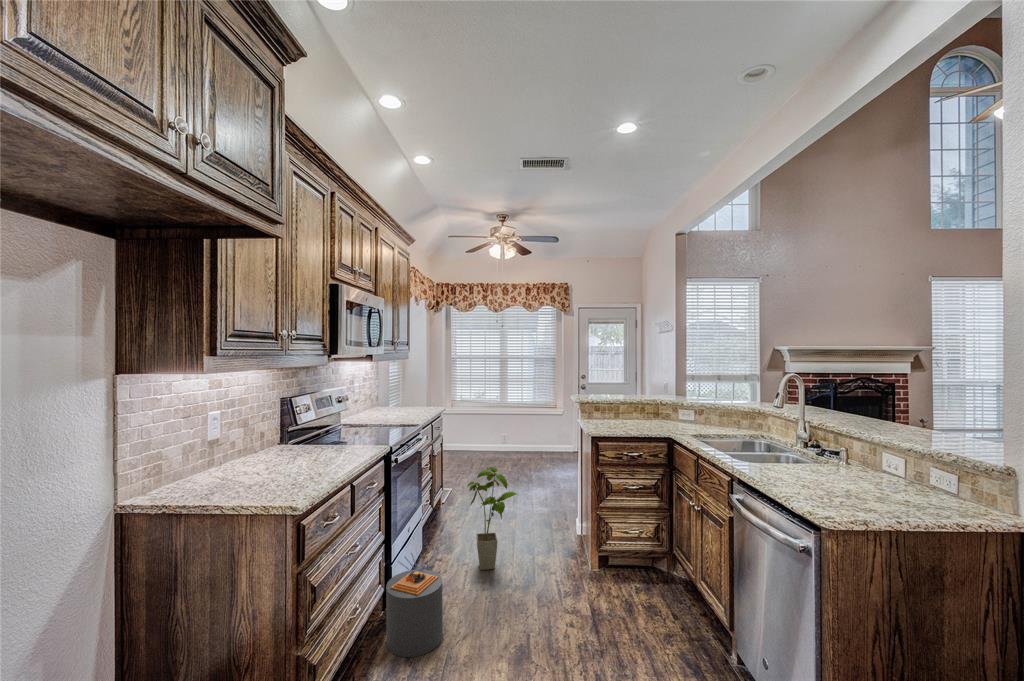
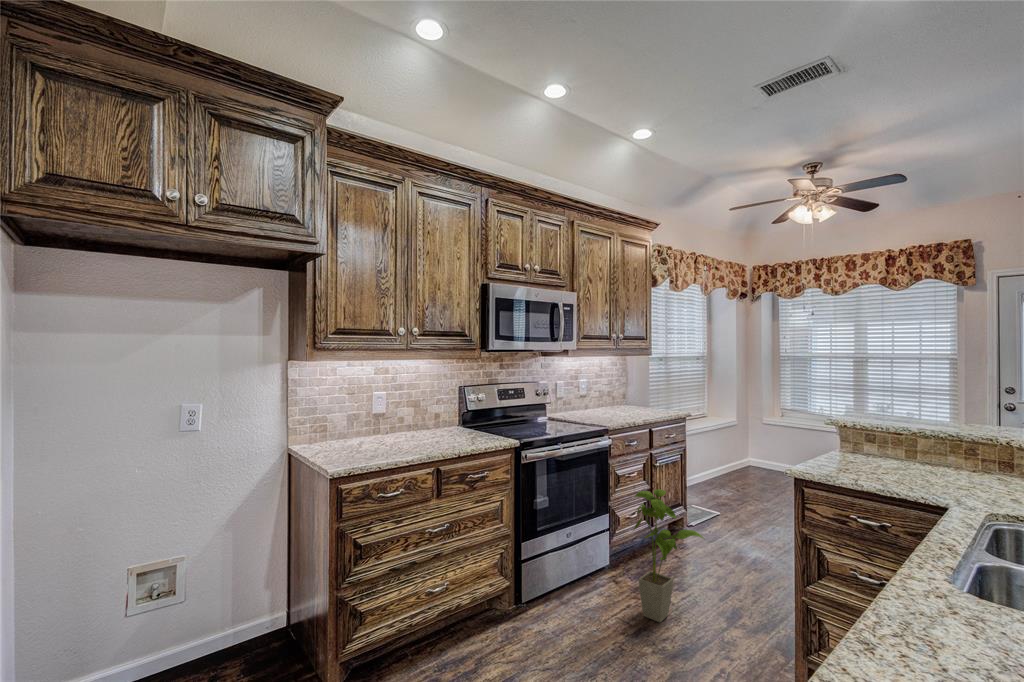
trash can: present [386,553,443,657] -> none [480,549,539,661]

